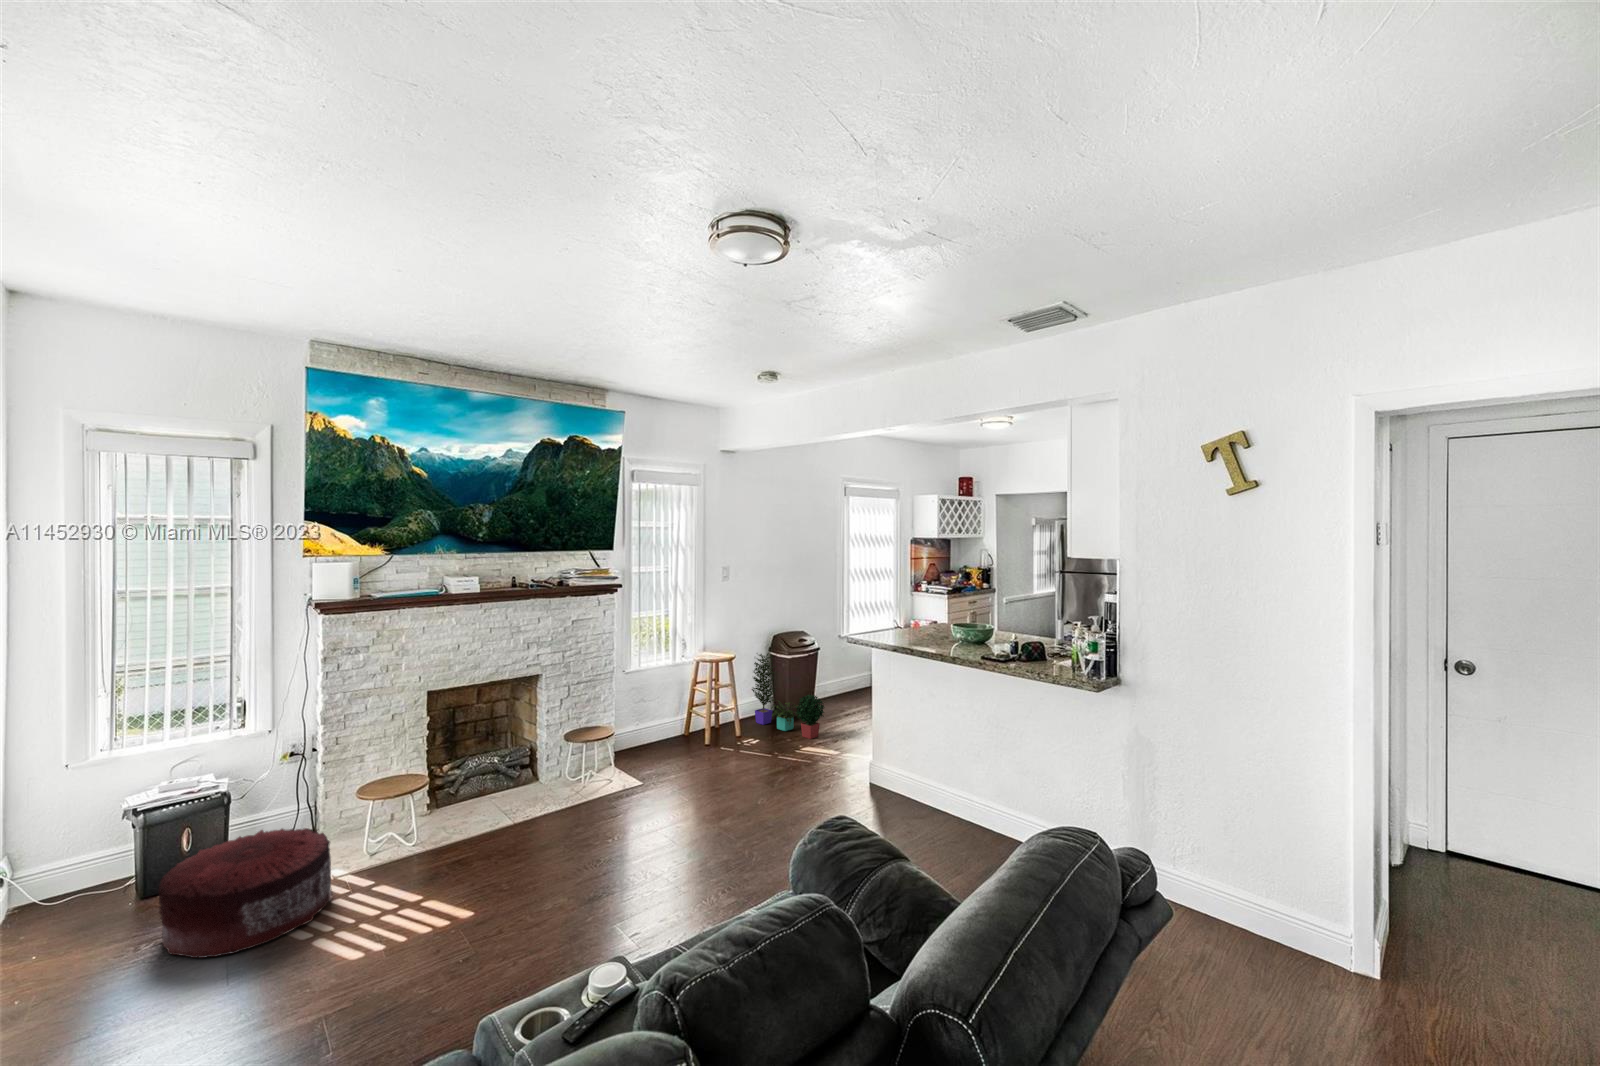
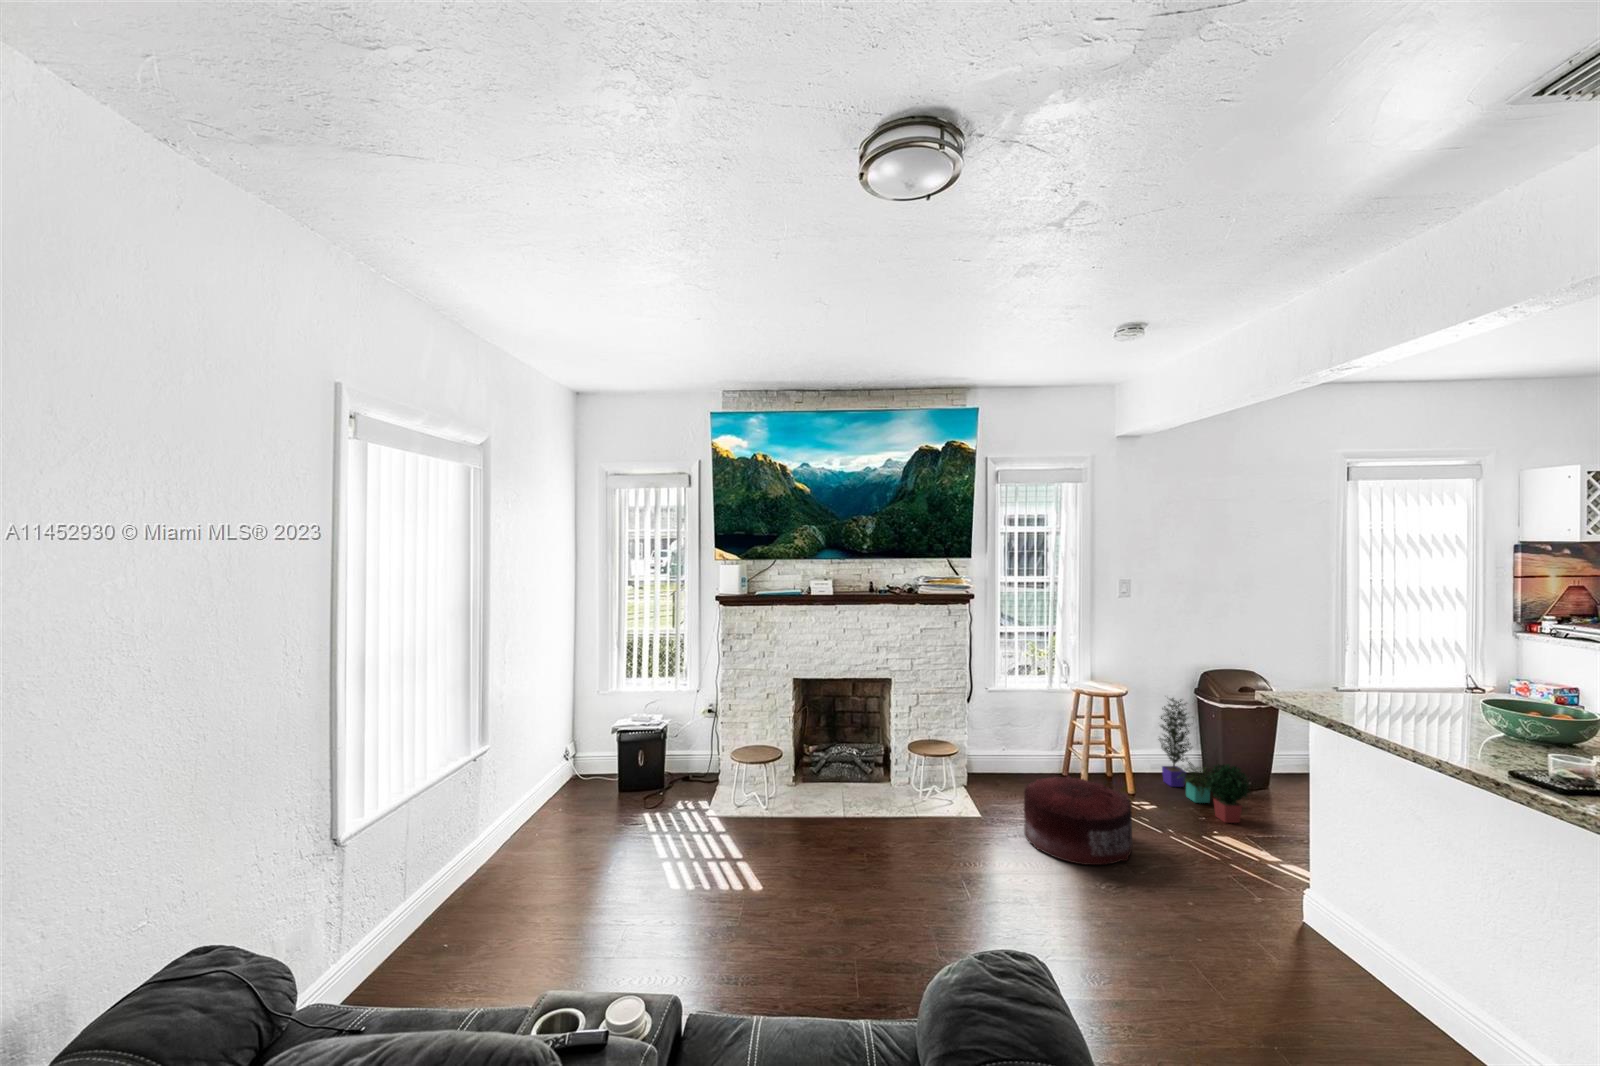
pouf: present [159,828,332,958] -> present [1023,776,1132,865]

